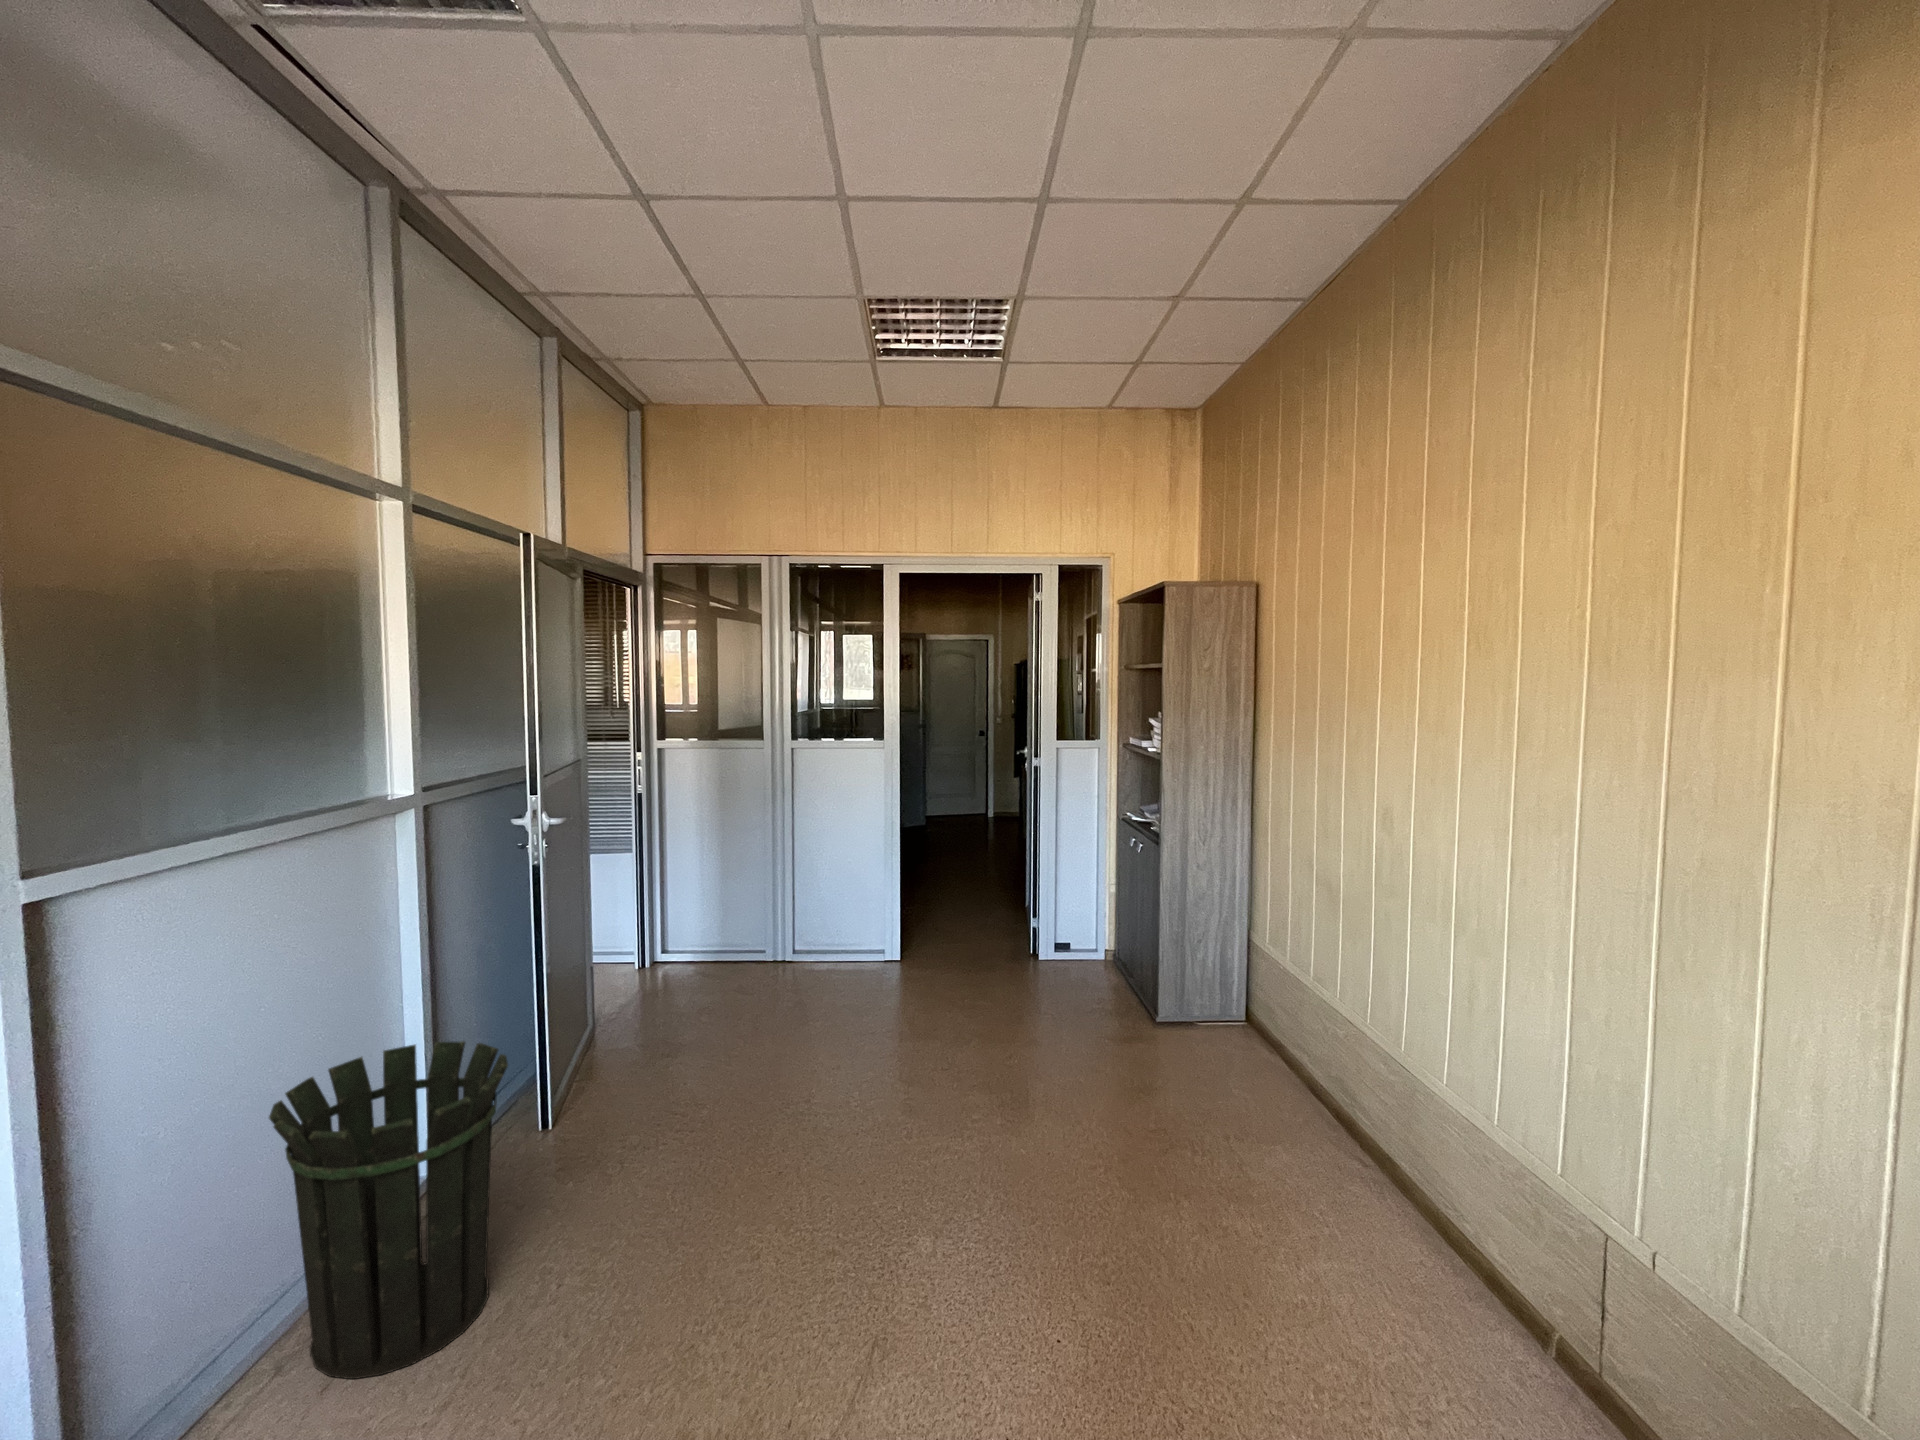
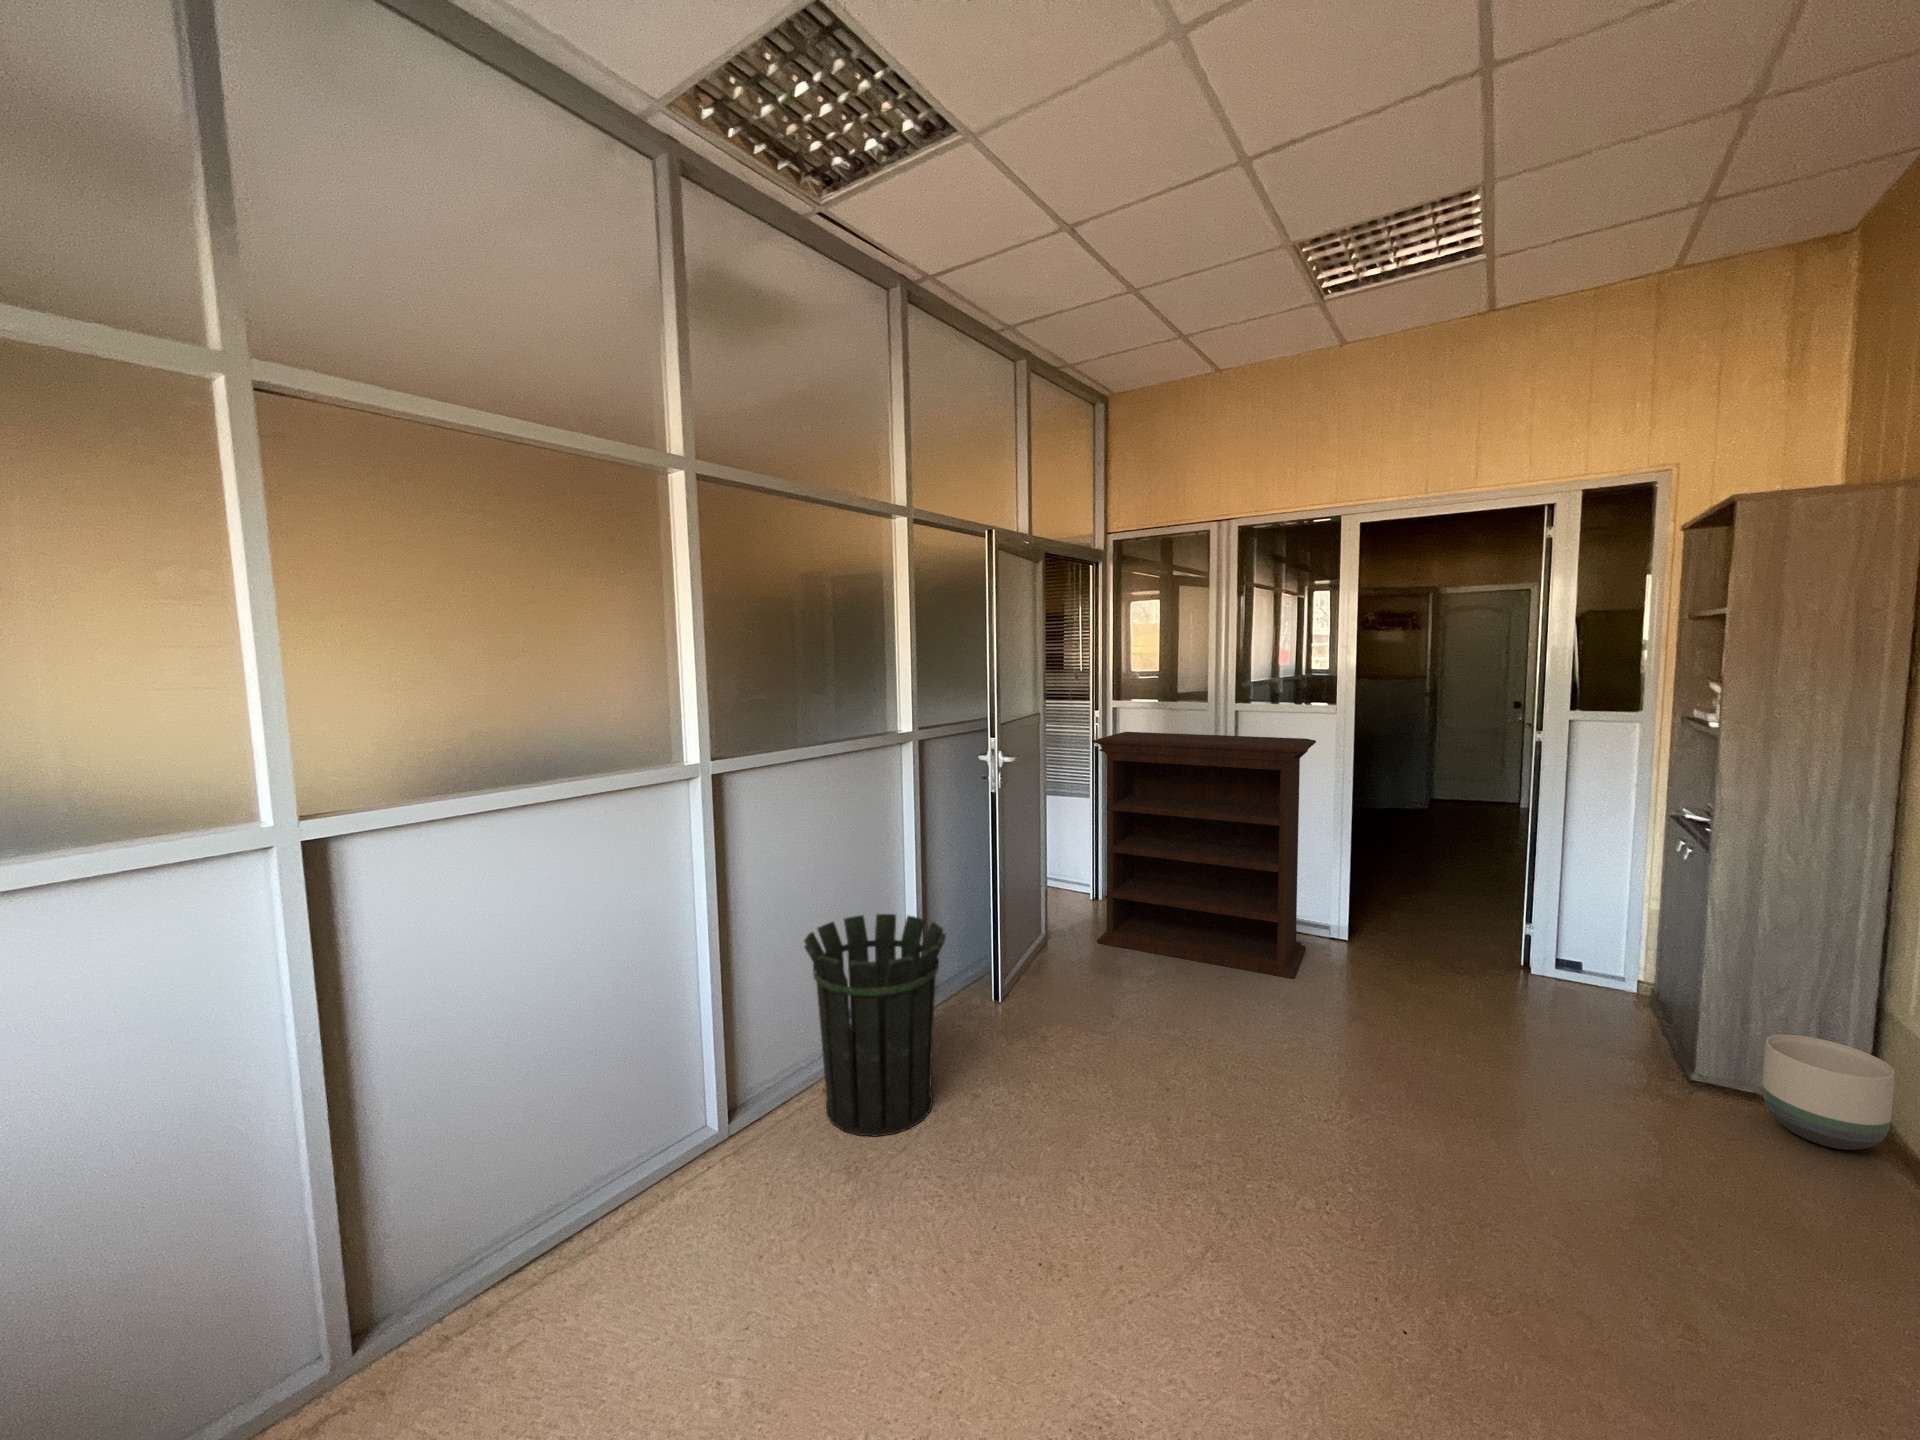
bookshelf: none [642,773,869,1021] -> present [1092,732,1316,979]
planter: none [1200,974,1266,1051] -> present [1762,1035,1895,1150]

